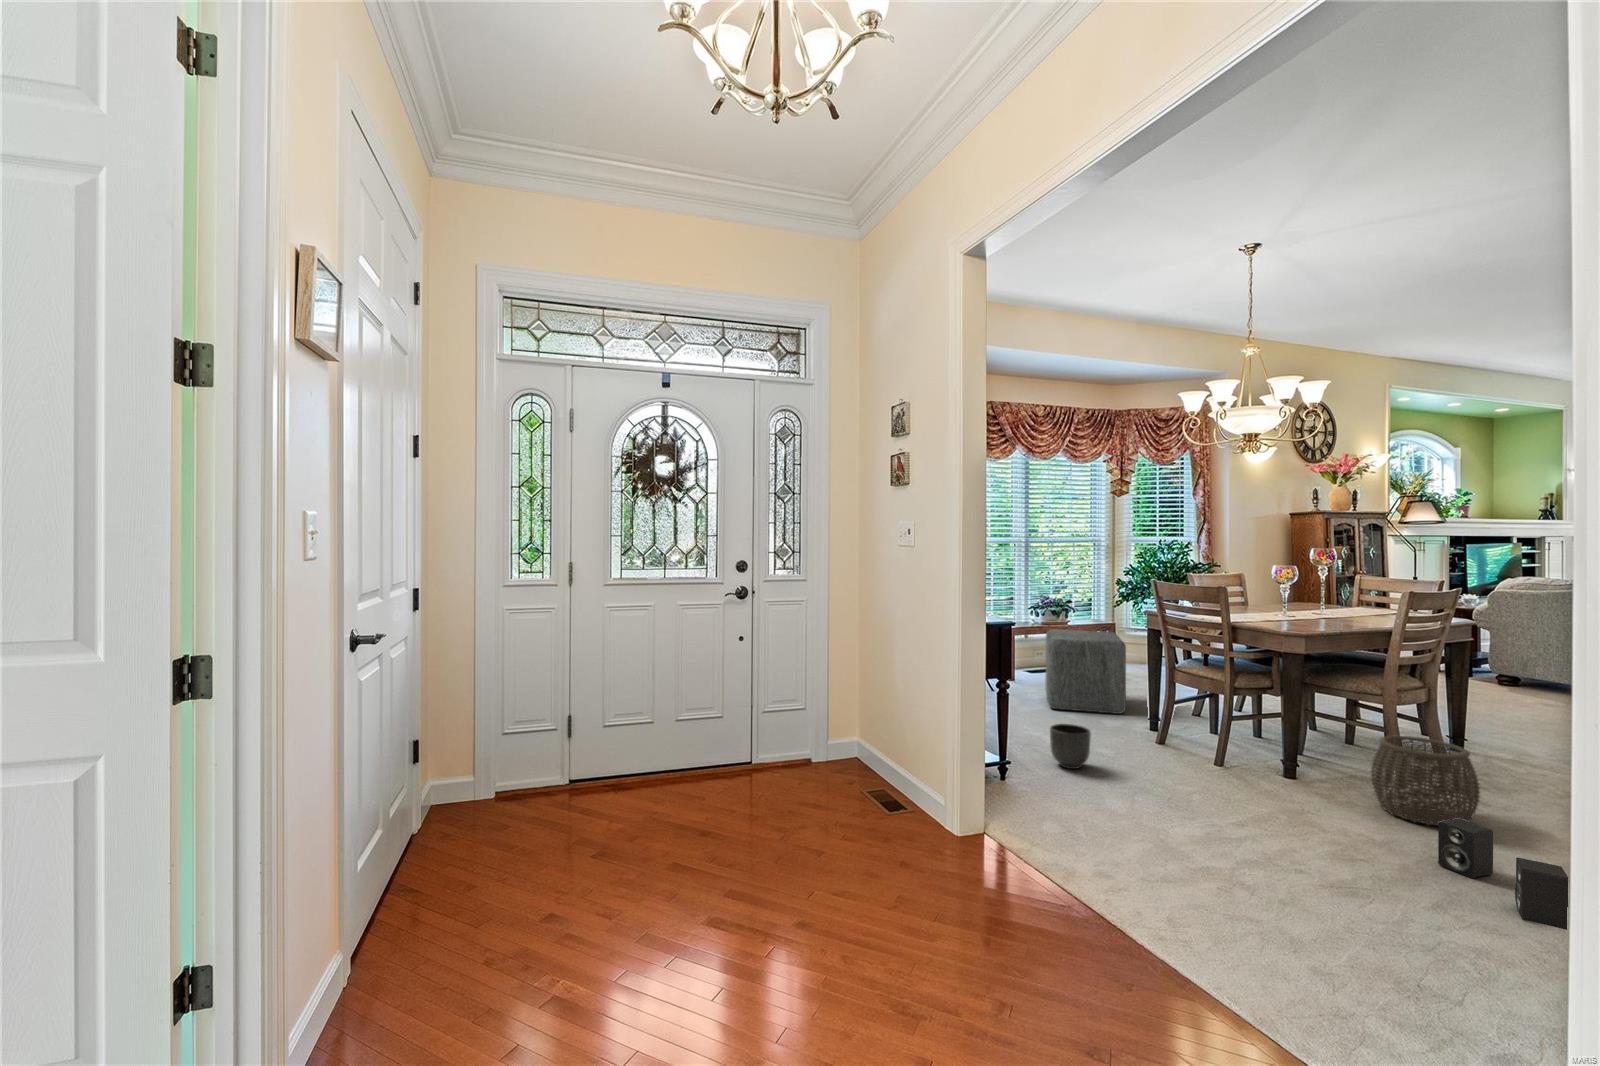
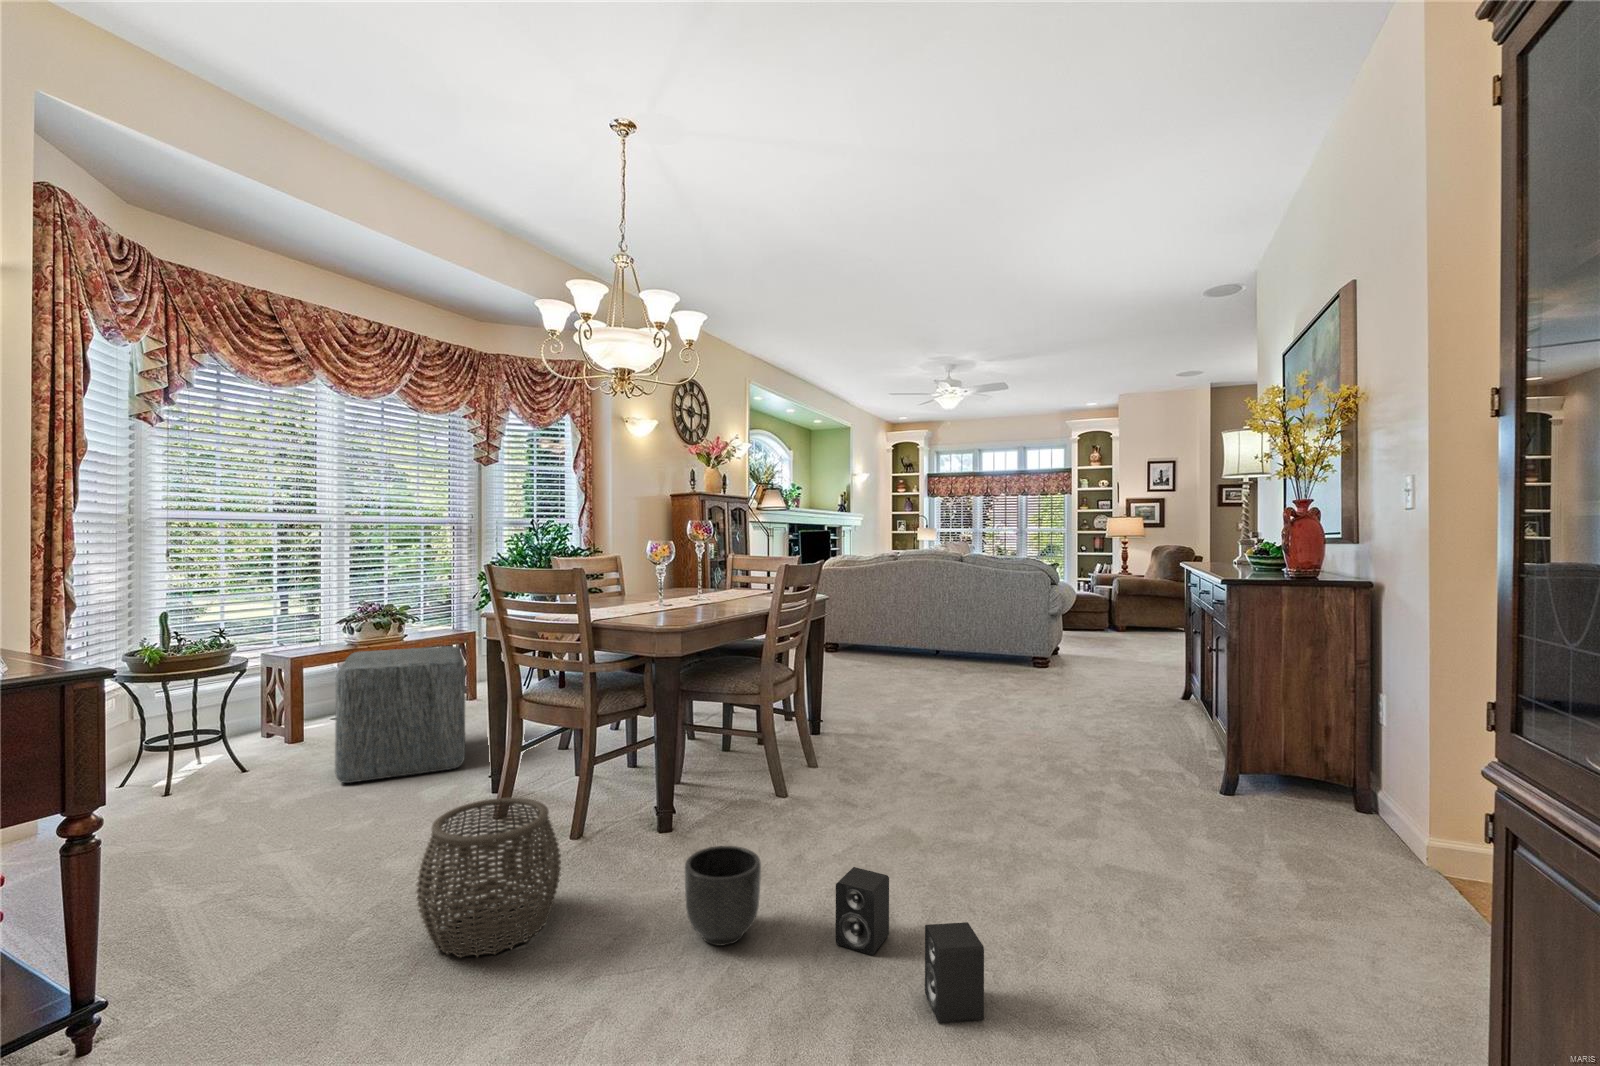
planter: present [1050,724,1091,769] -> present [685,846,761,946]
woven basket: present [1370,736,1480,825] -> present [416,798,561,957]

